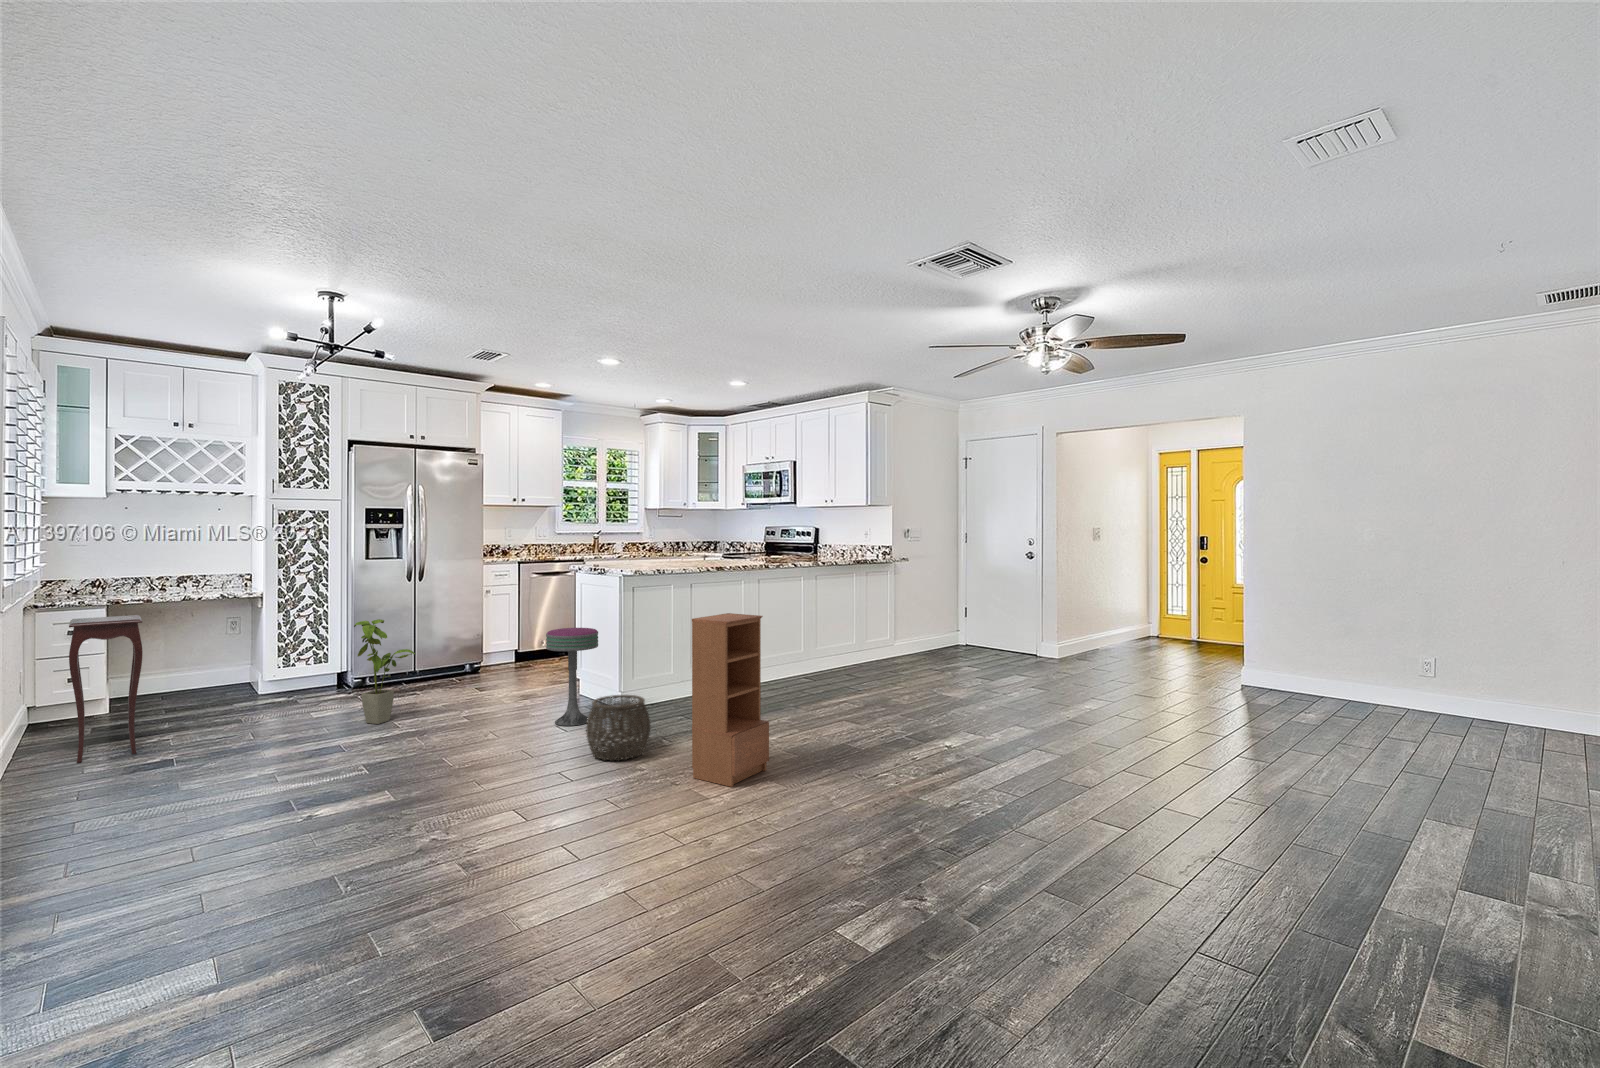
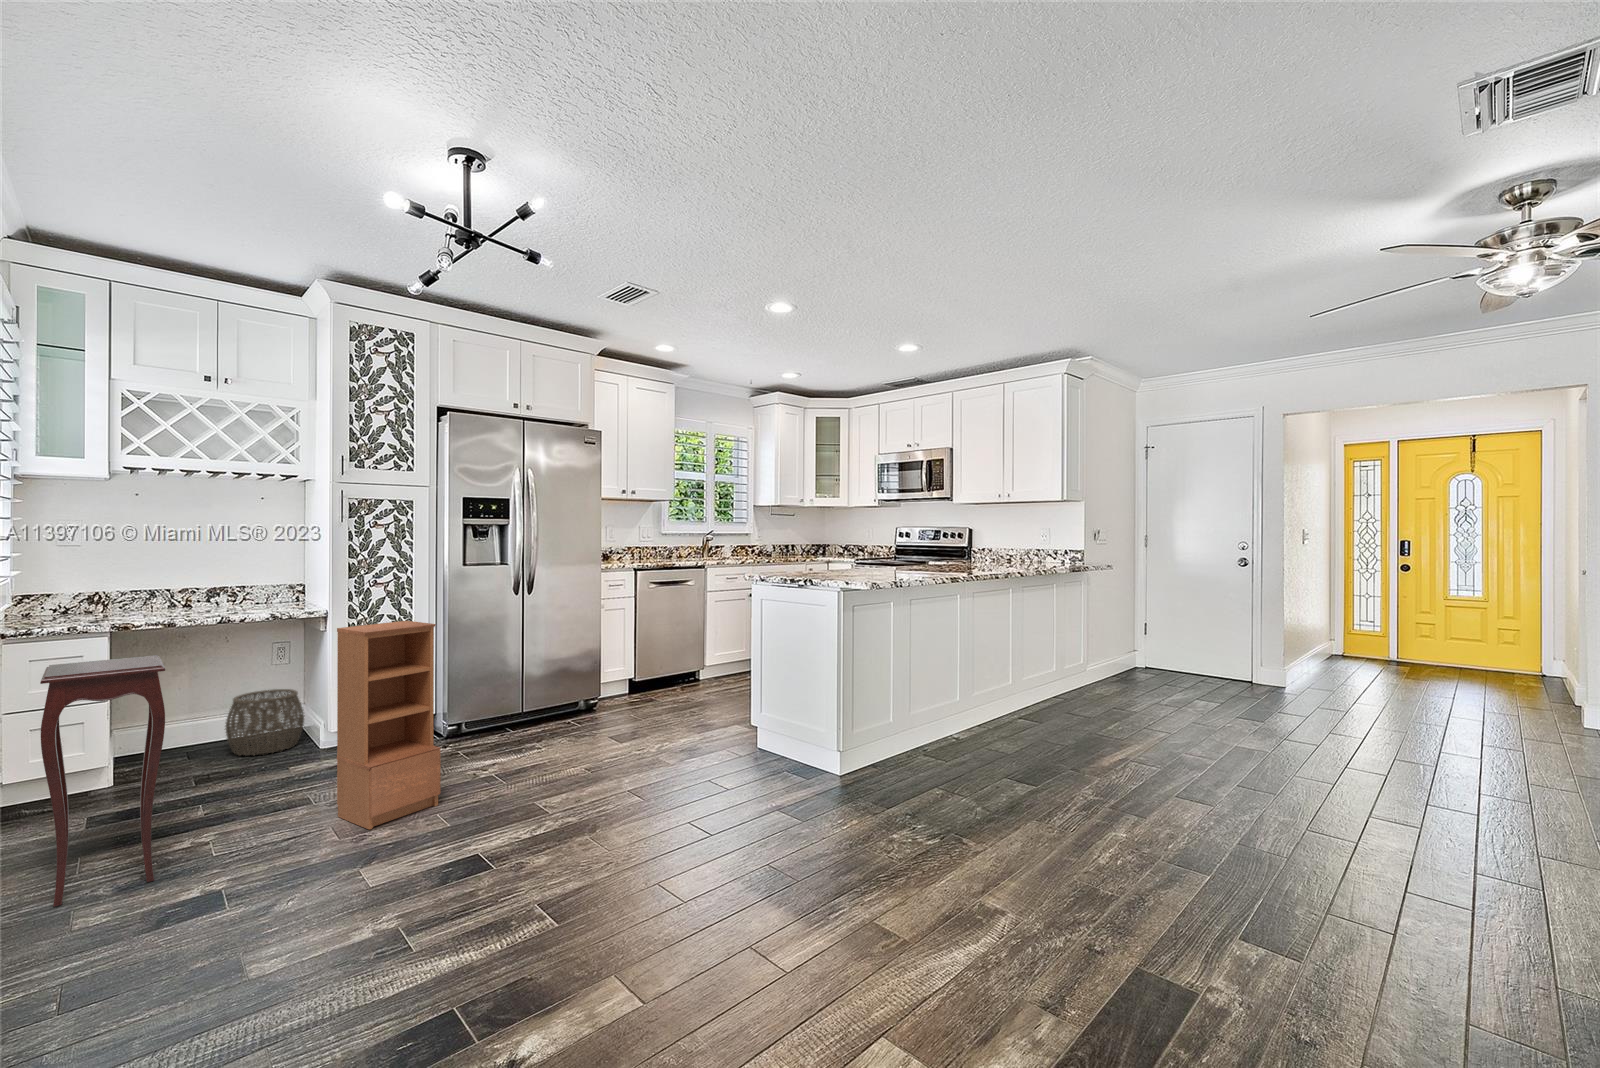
bookcase: present [692,613,769,787] -> present [337,621,440,829]
house plant: present [354,619,415,724] -> none [481,655,567,807]
bar stool: present [546,628,598,726] -> none [756,664,827,808]
woven basket: present [586,695,651,761] -> present [225,689,304,756]

